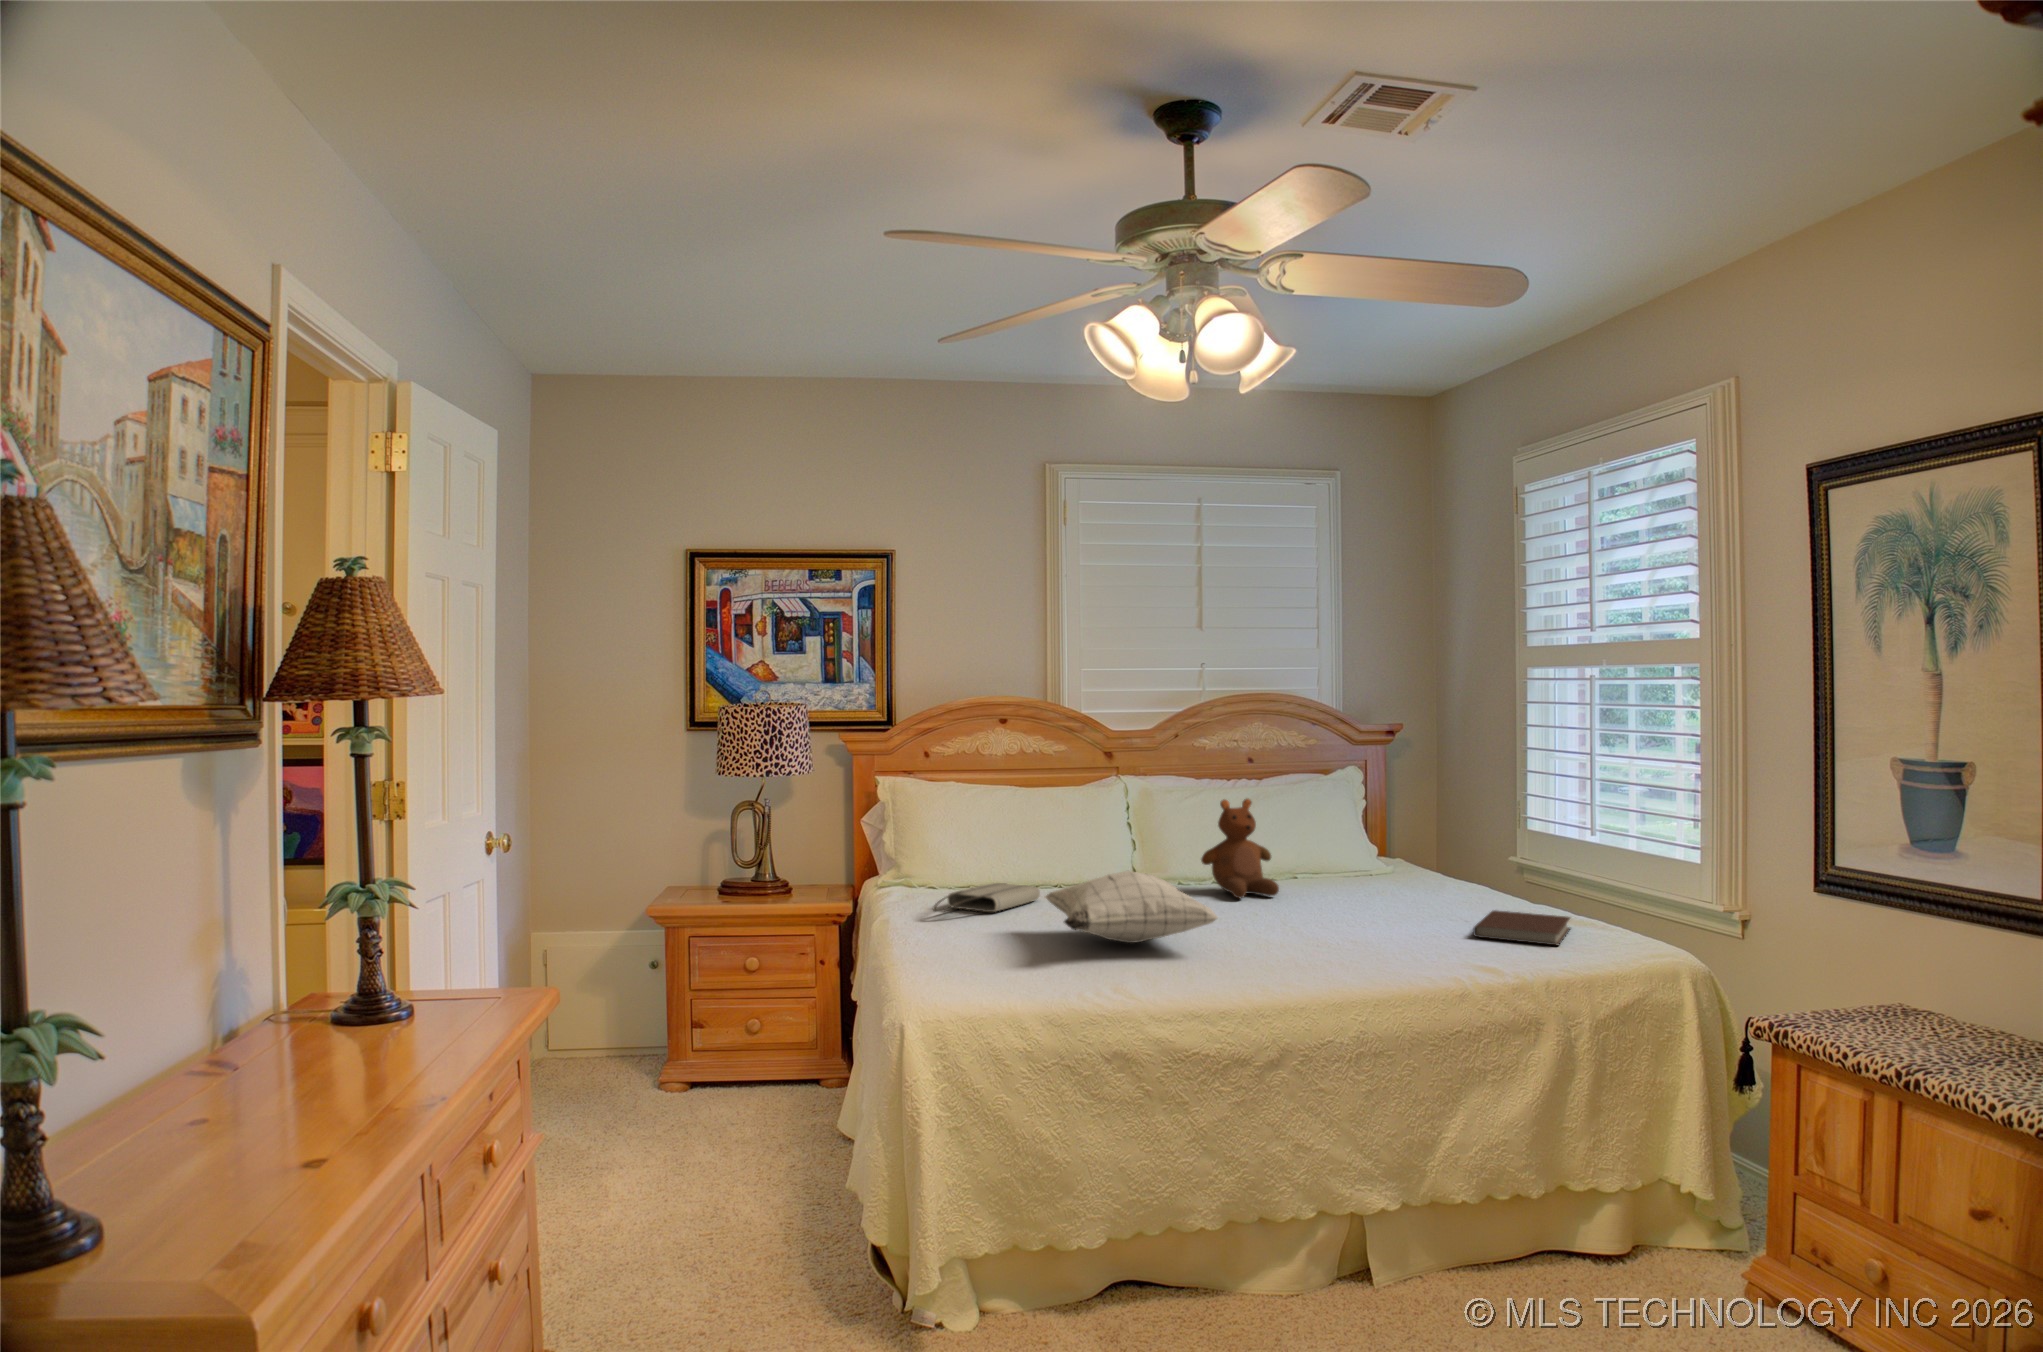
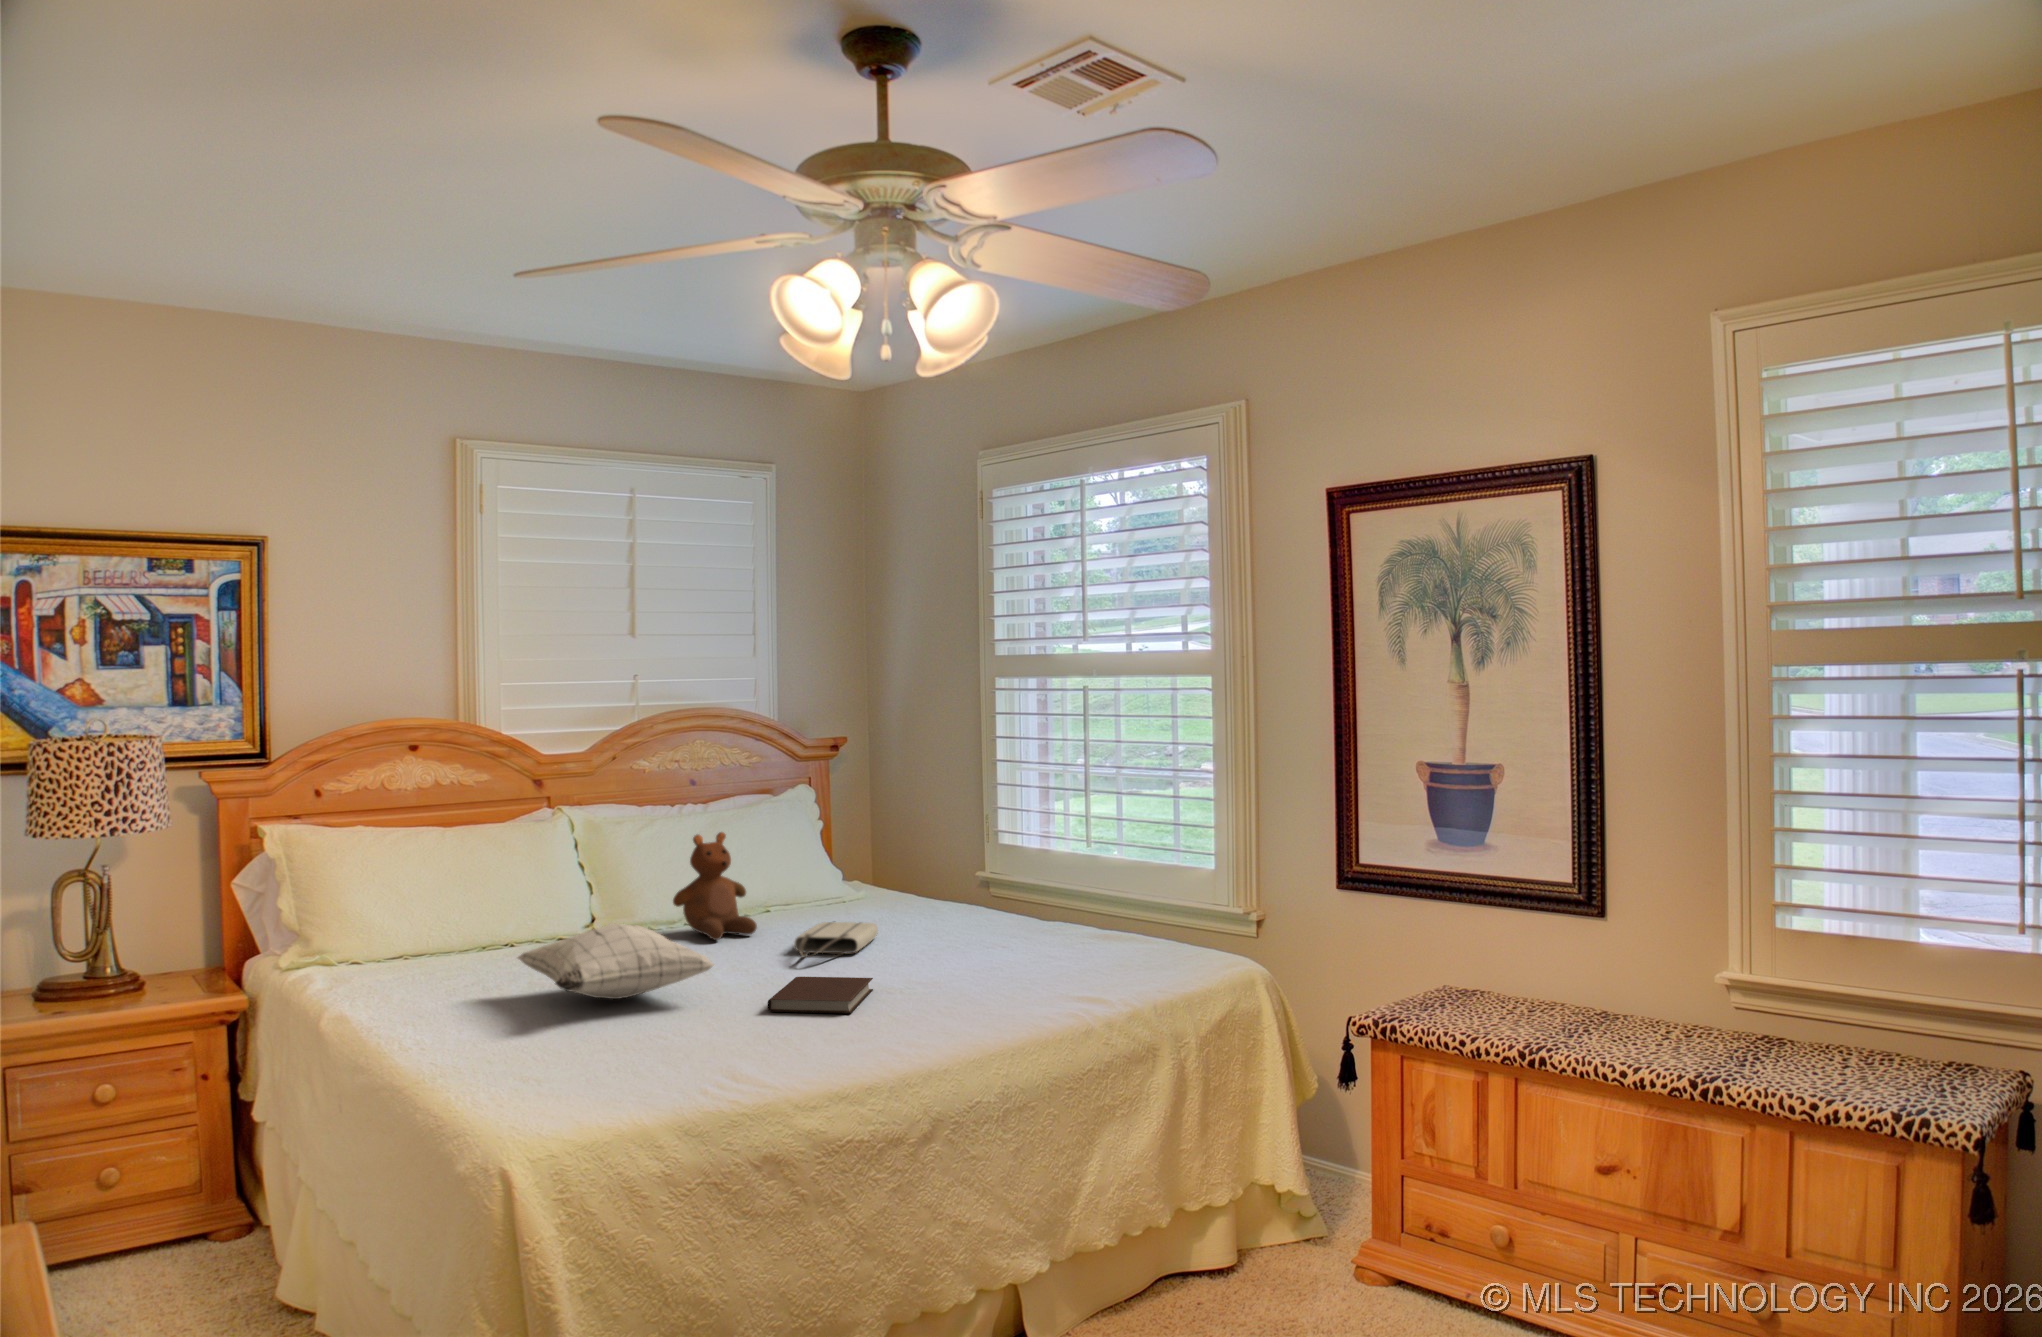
tote bag: present [933,883,1040,912] -> present [794,922,878,958]
notebook: present [1473,910,1570,945] -> present [768,977,873,1013]

